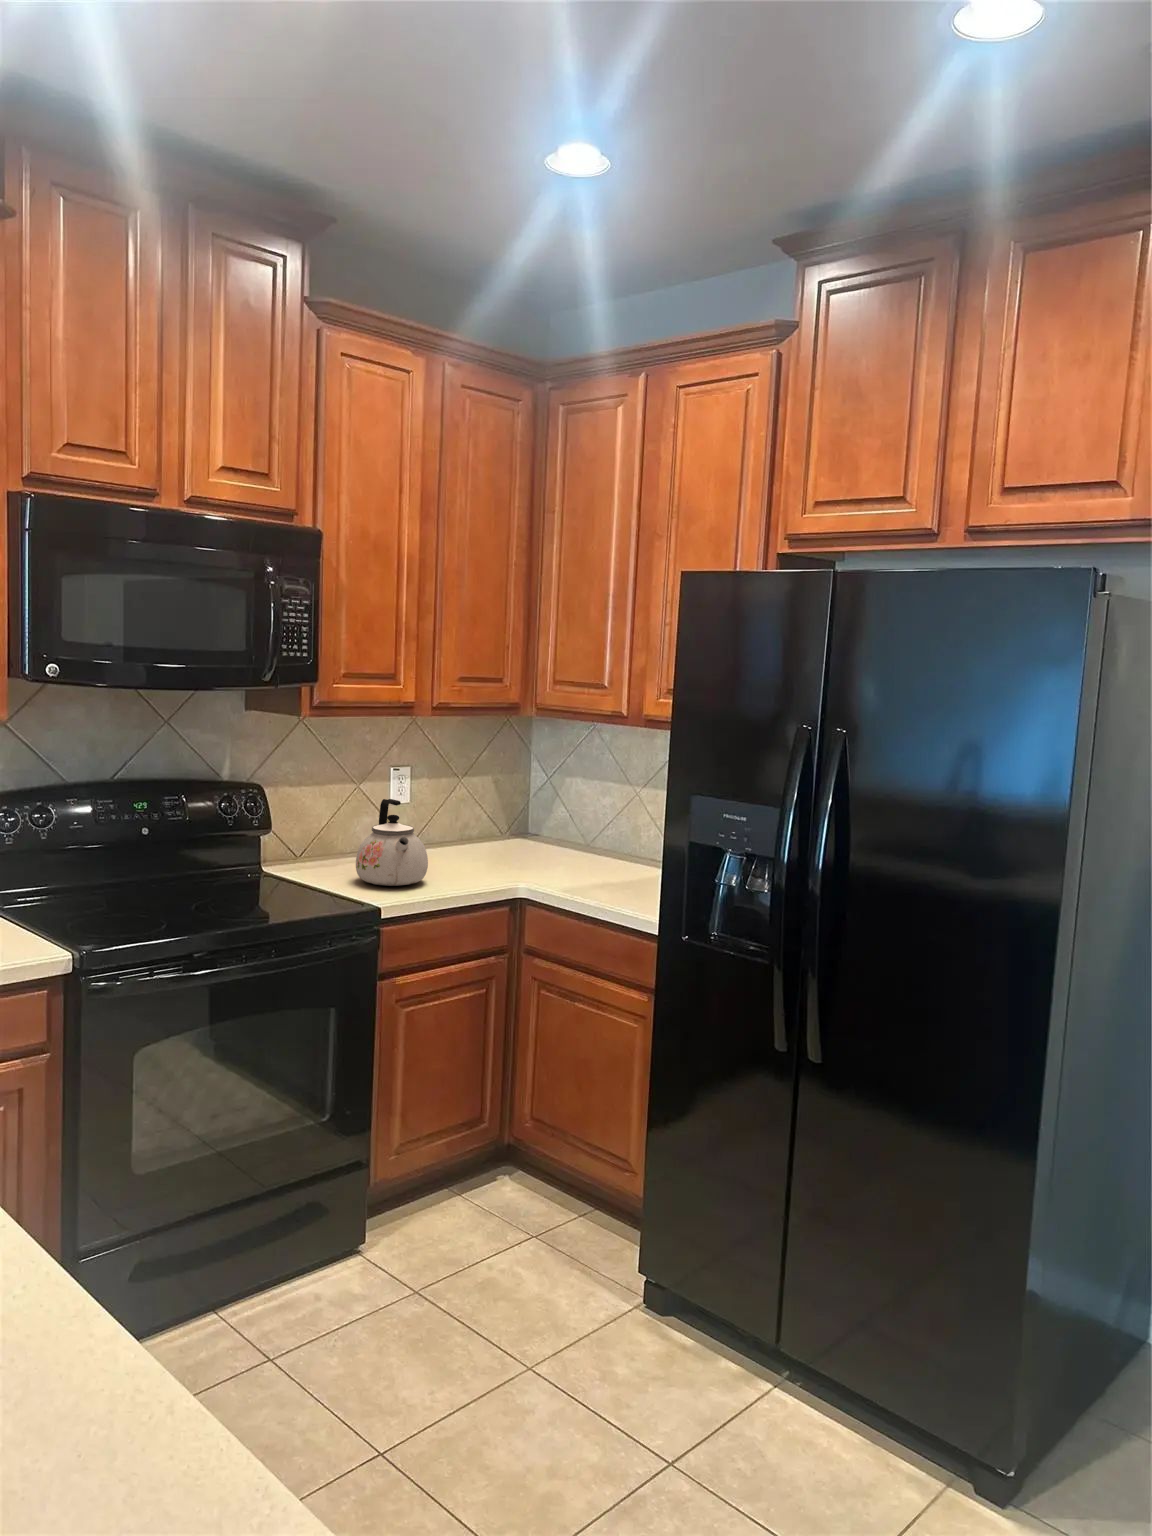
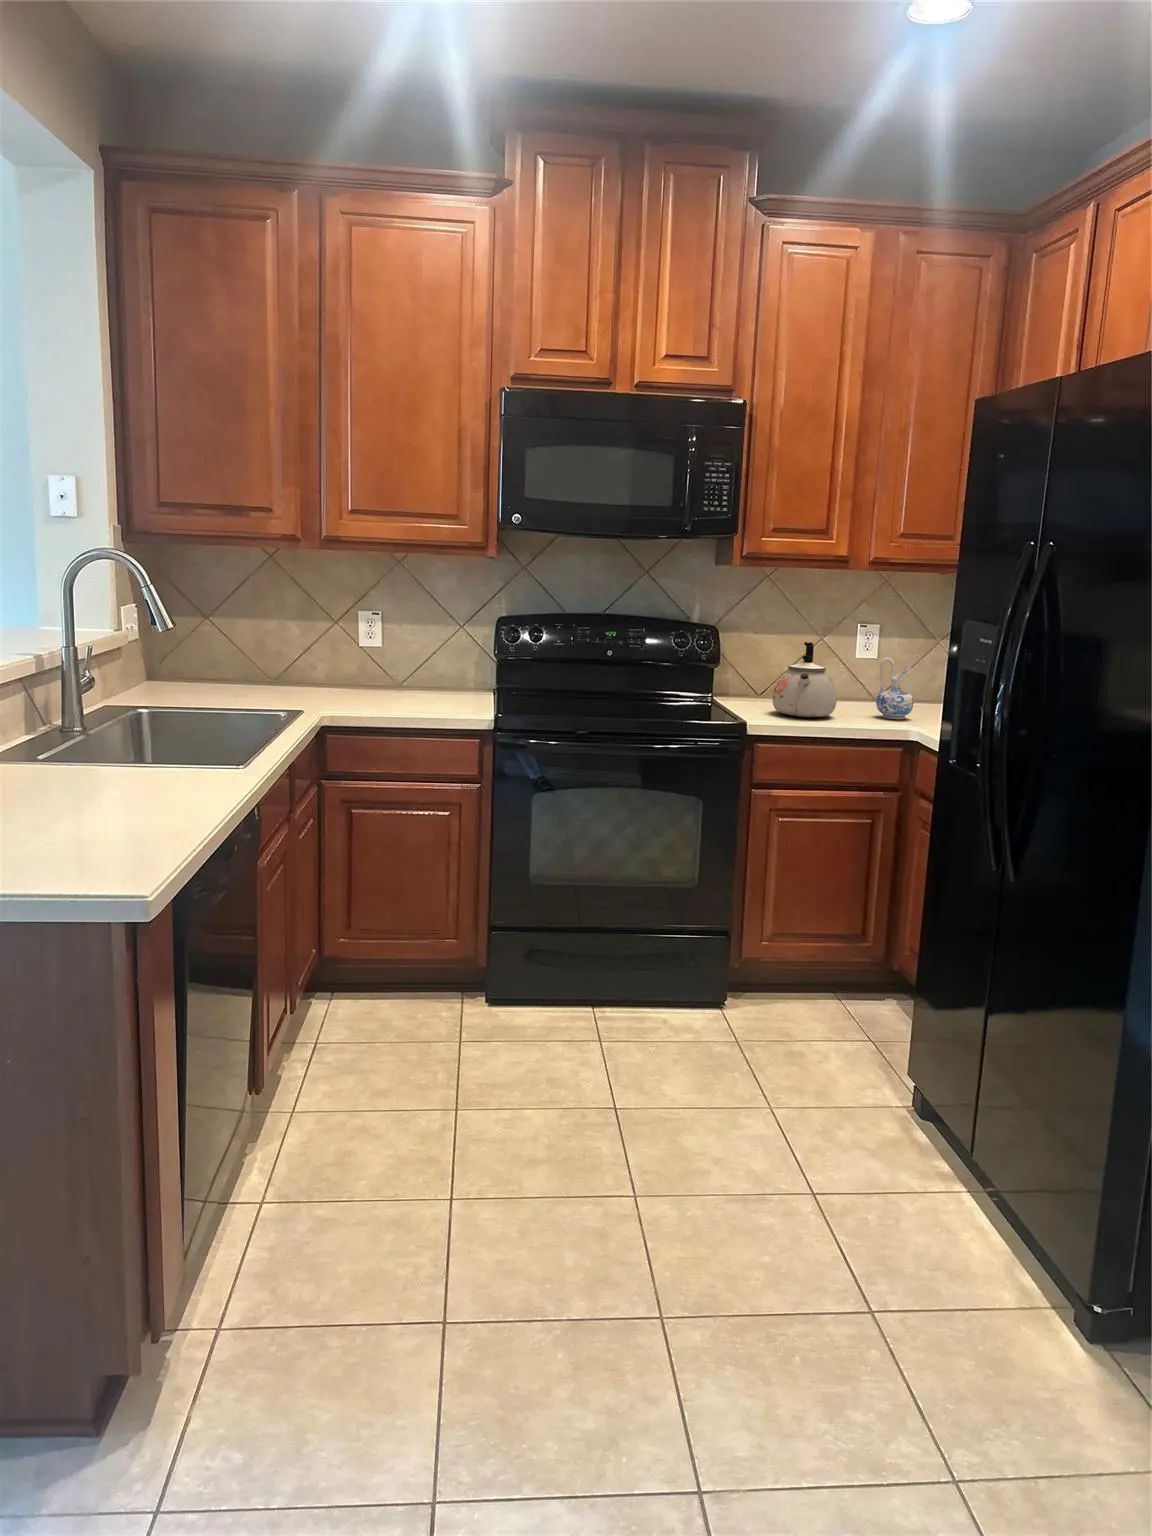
ceramic pitcher: none [452,807,490,871] -> present [876,658,913,719]

